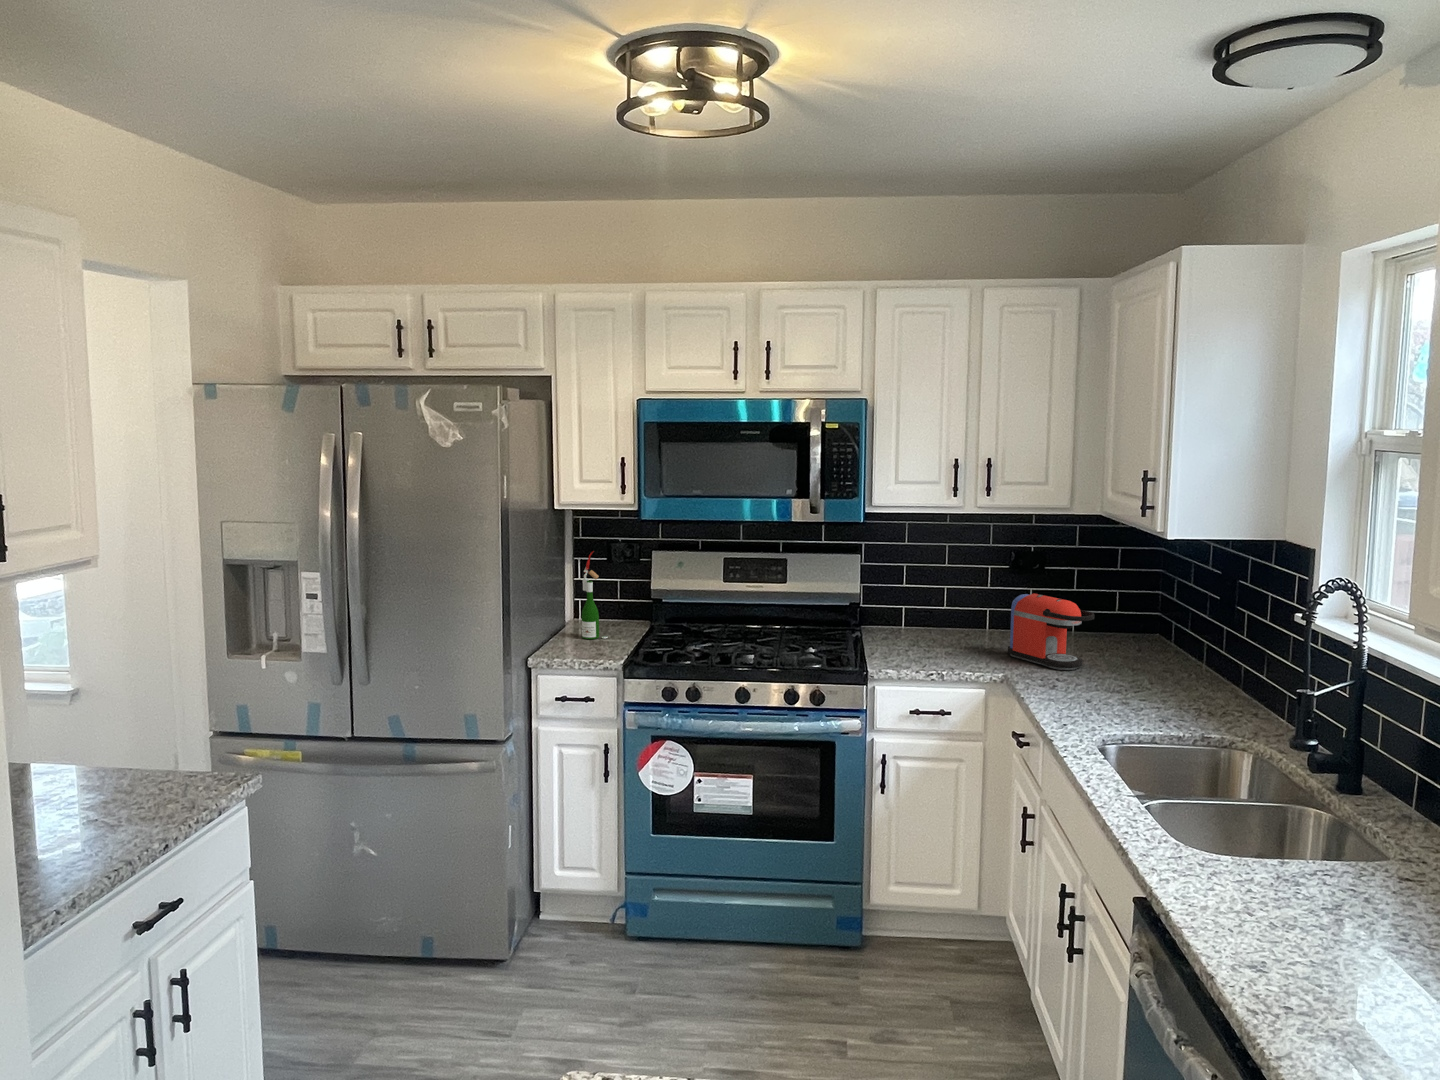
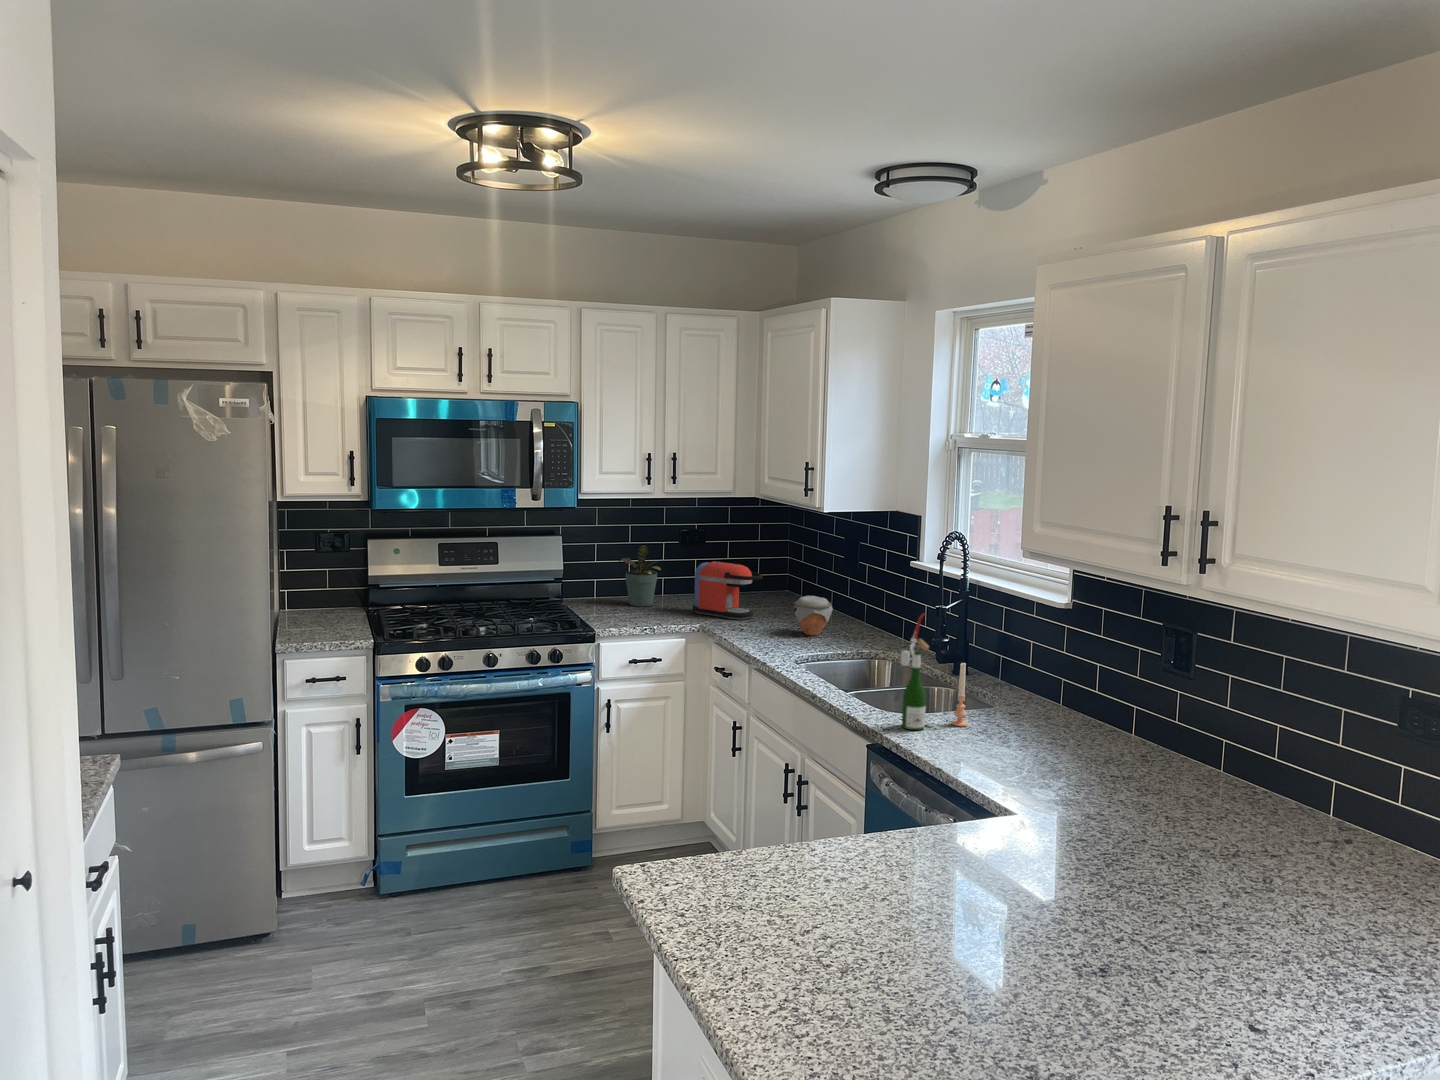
wine bottle: present [582,551,608,639] -> present [901,613,933,730]
potted plant: none [925,569,975,642] -> present [619,545,661,606]
jar: none [1121,648,1180,703] -> present [793,596,833,636]
candle: none [1281,793,1309,892] -> present [952,663,968,726]

